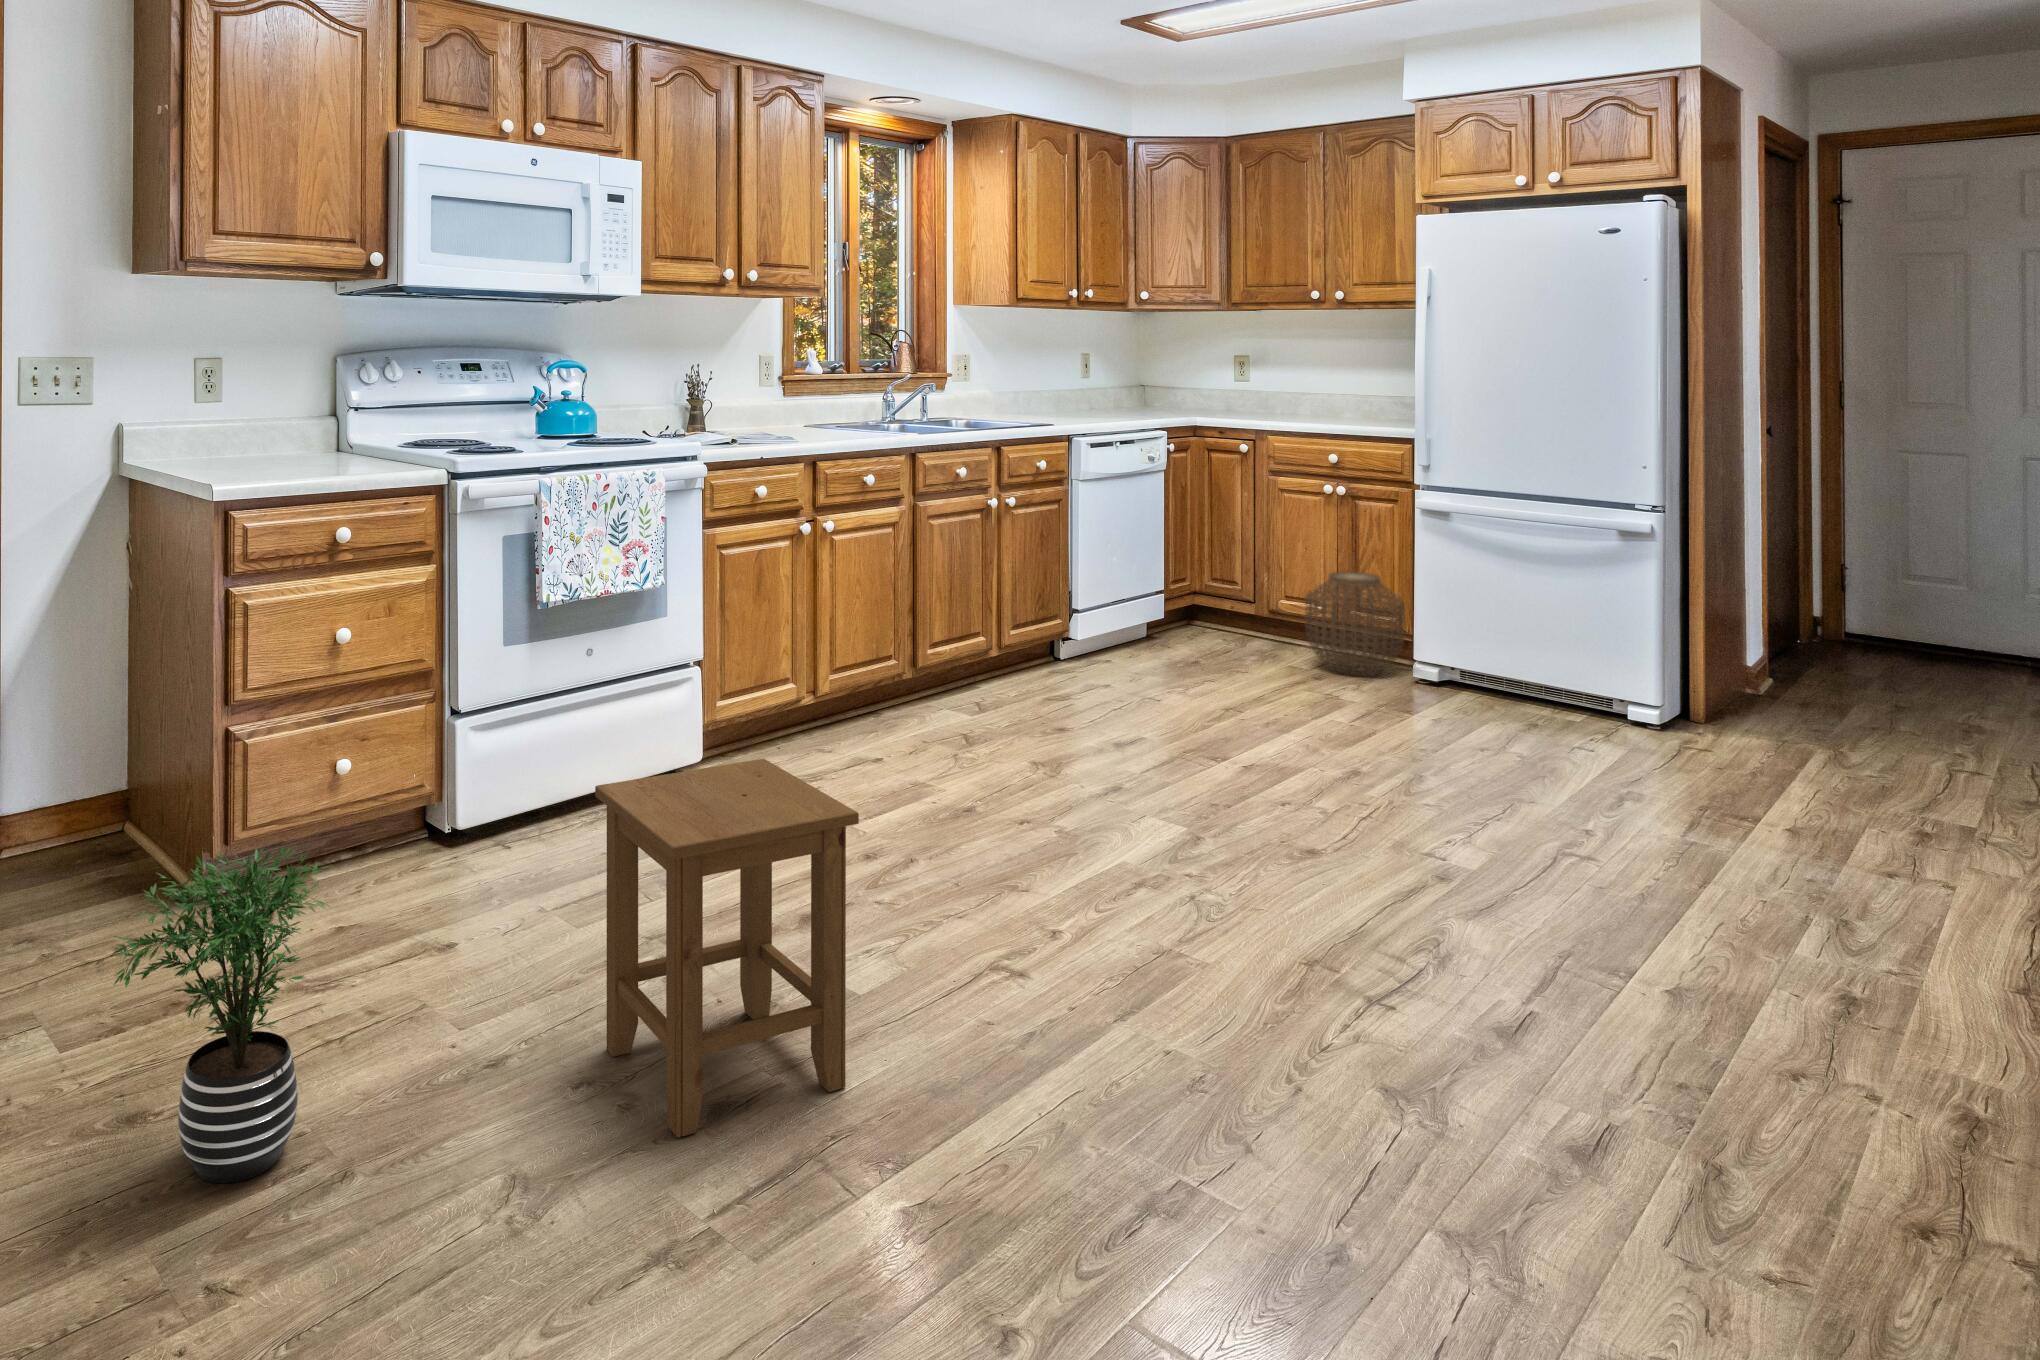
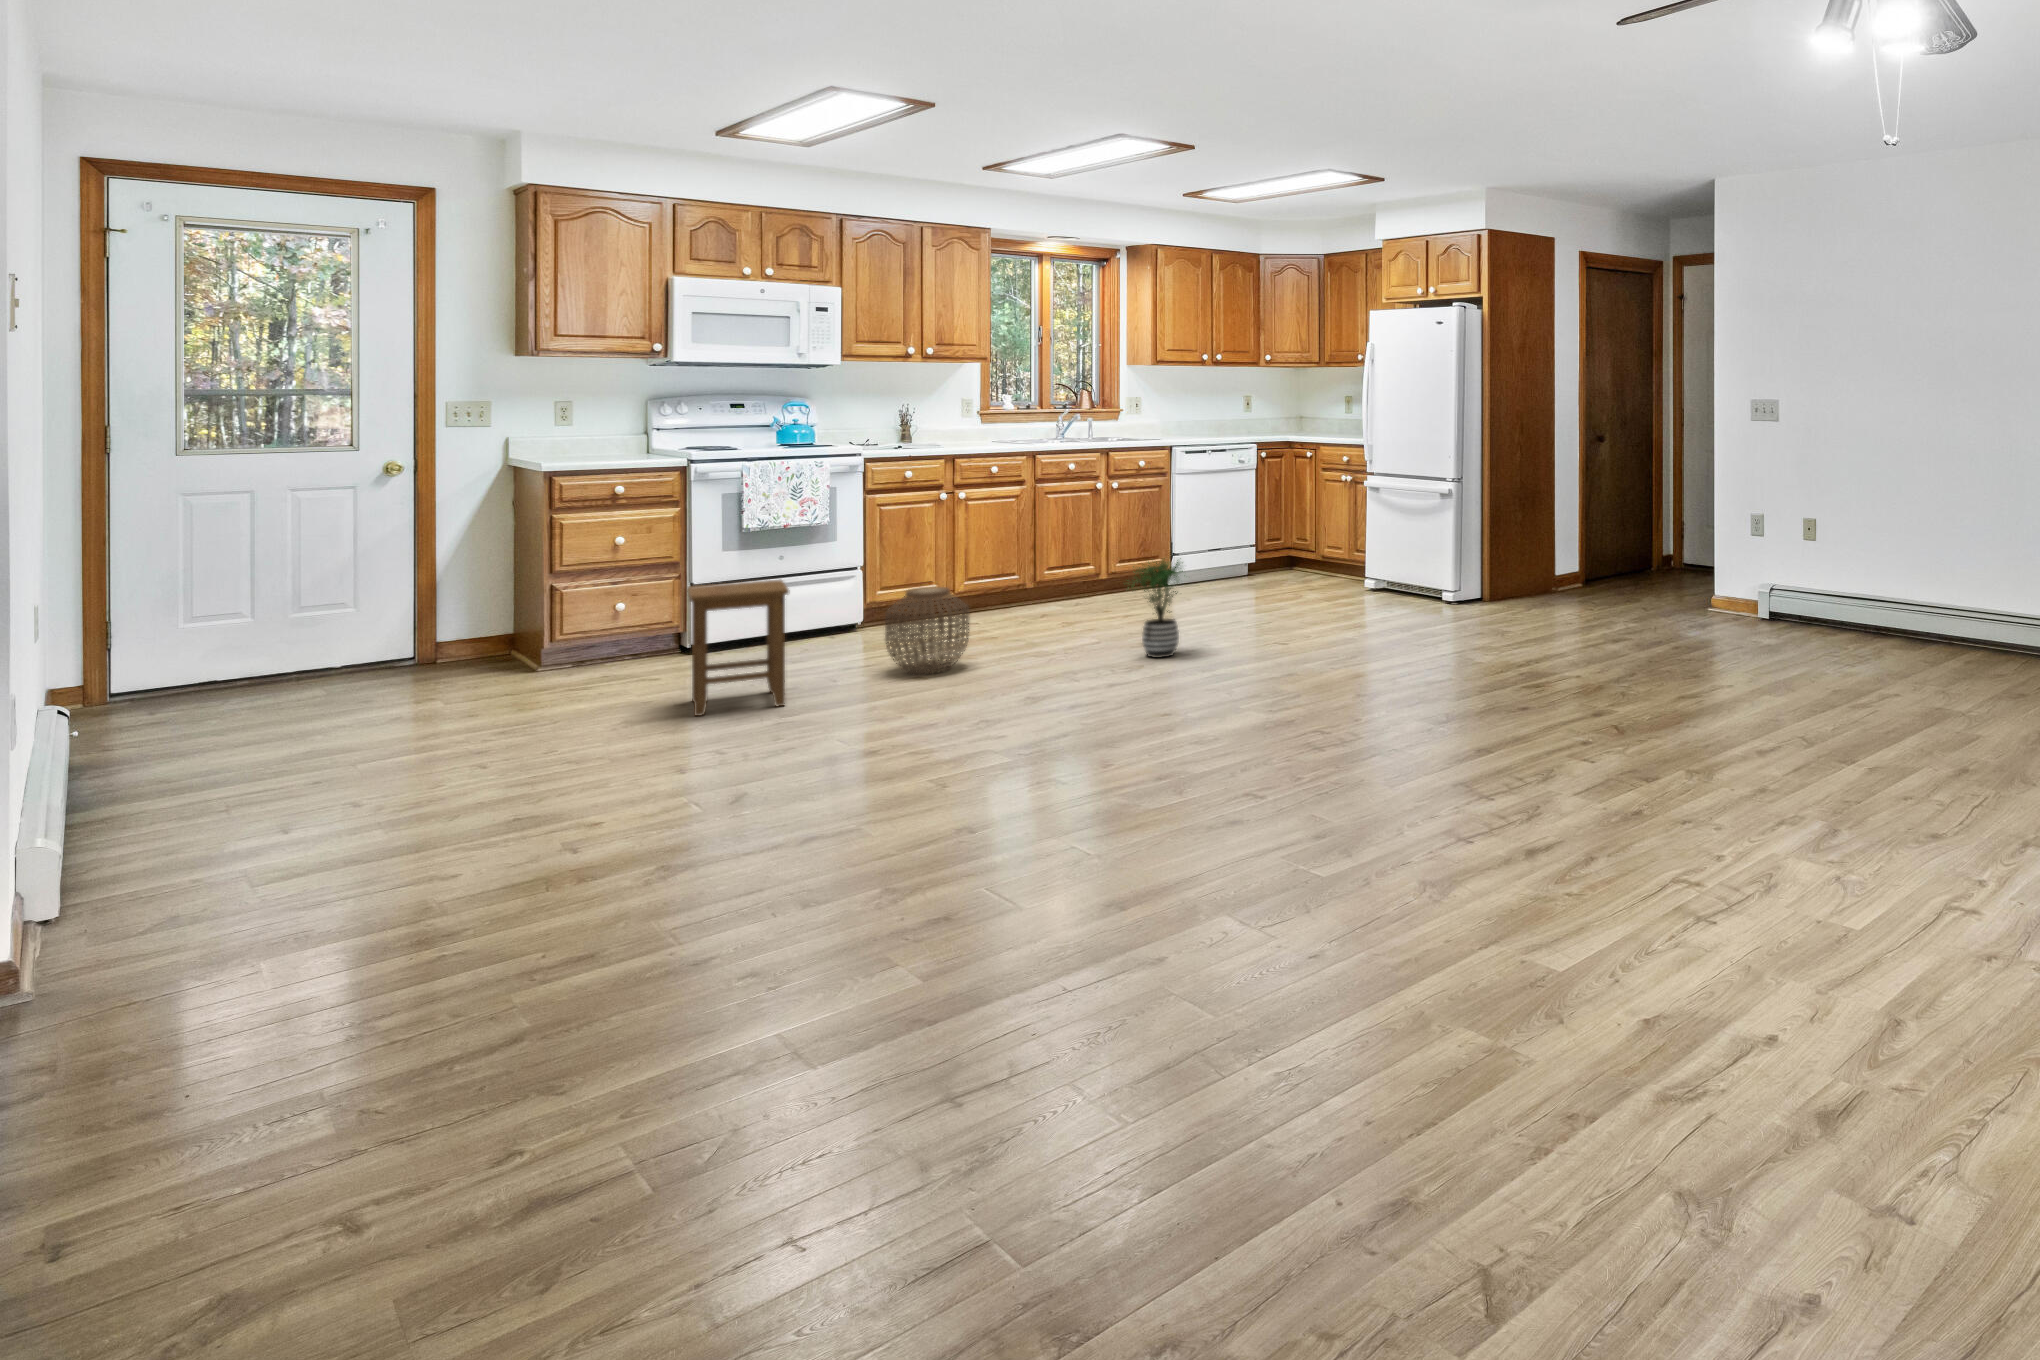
woven basket: present [1305,572,1404,676] -> present [885,587,969,674]
potted plant: present [111,845,331,1183] -> present [1127,558,1183,658]

